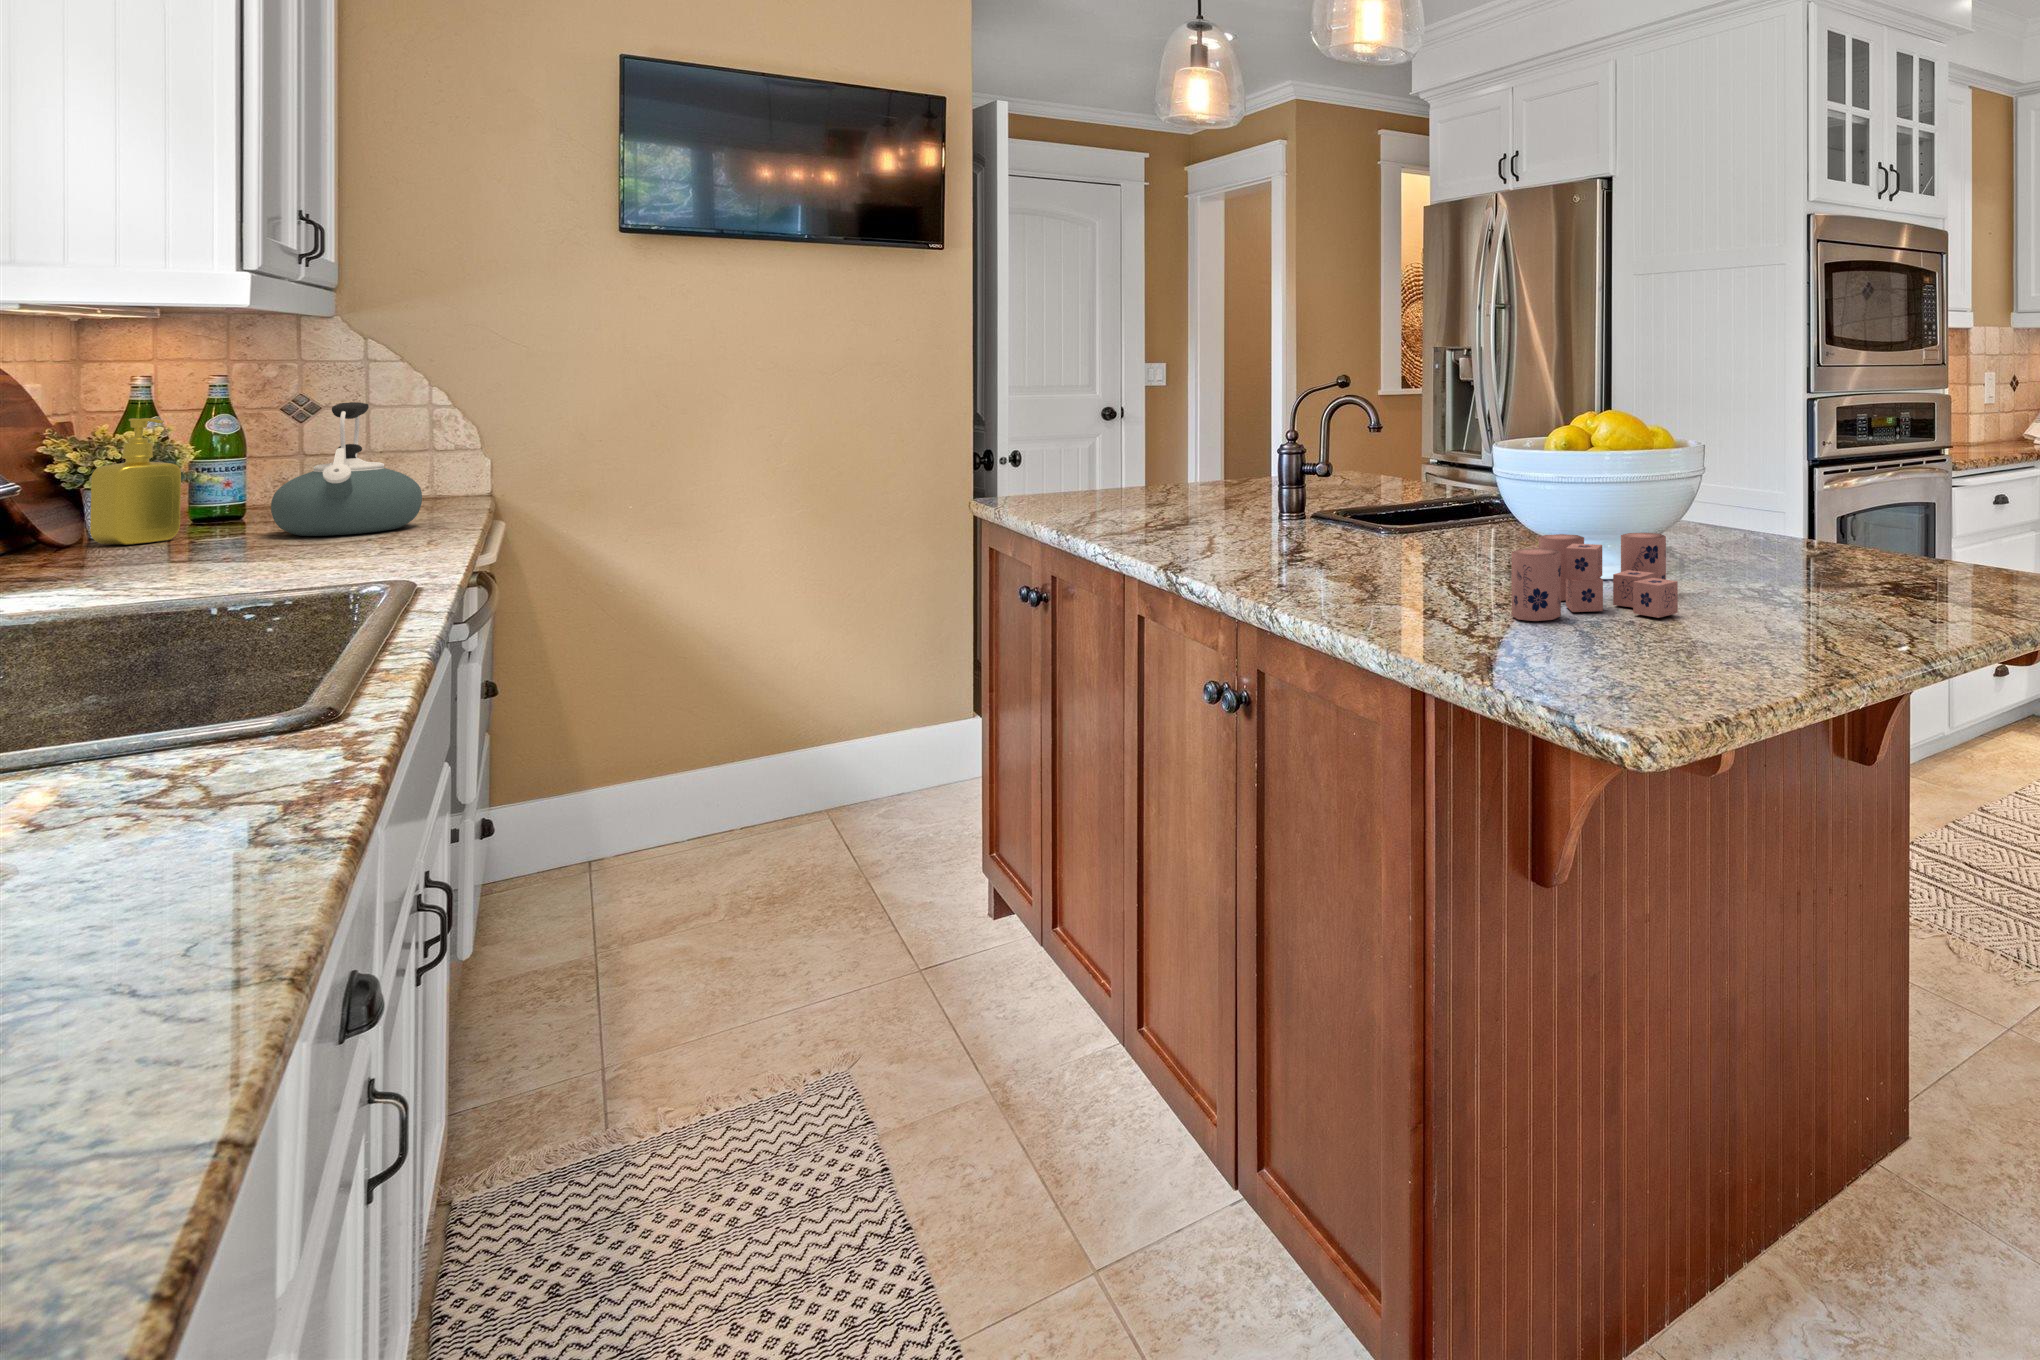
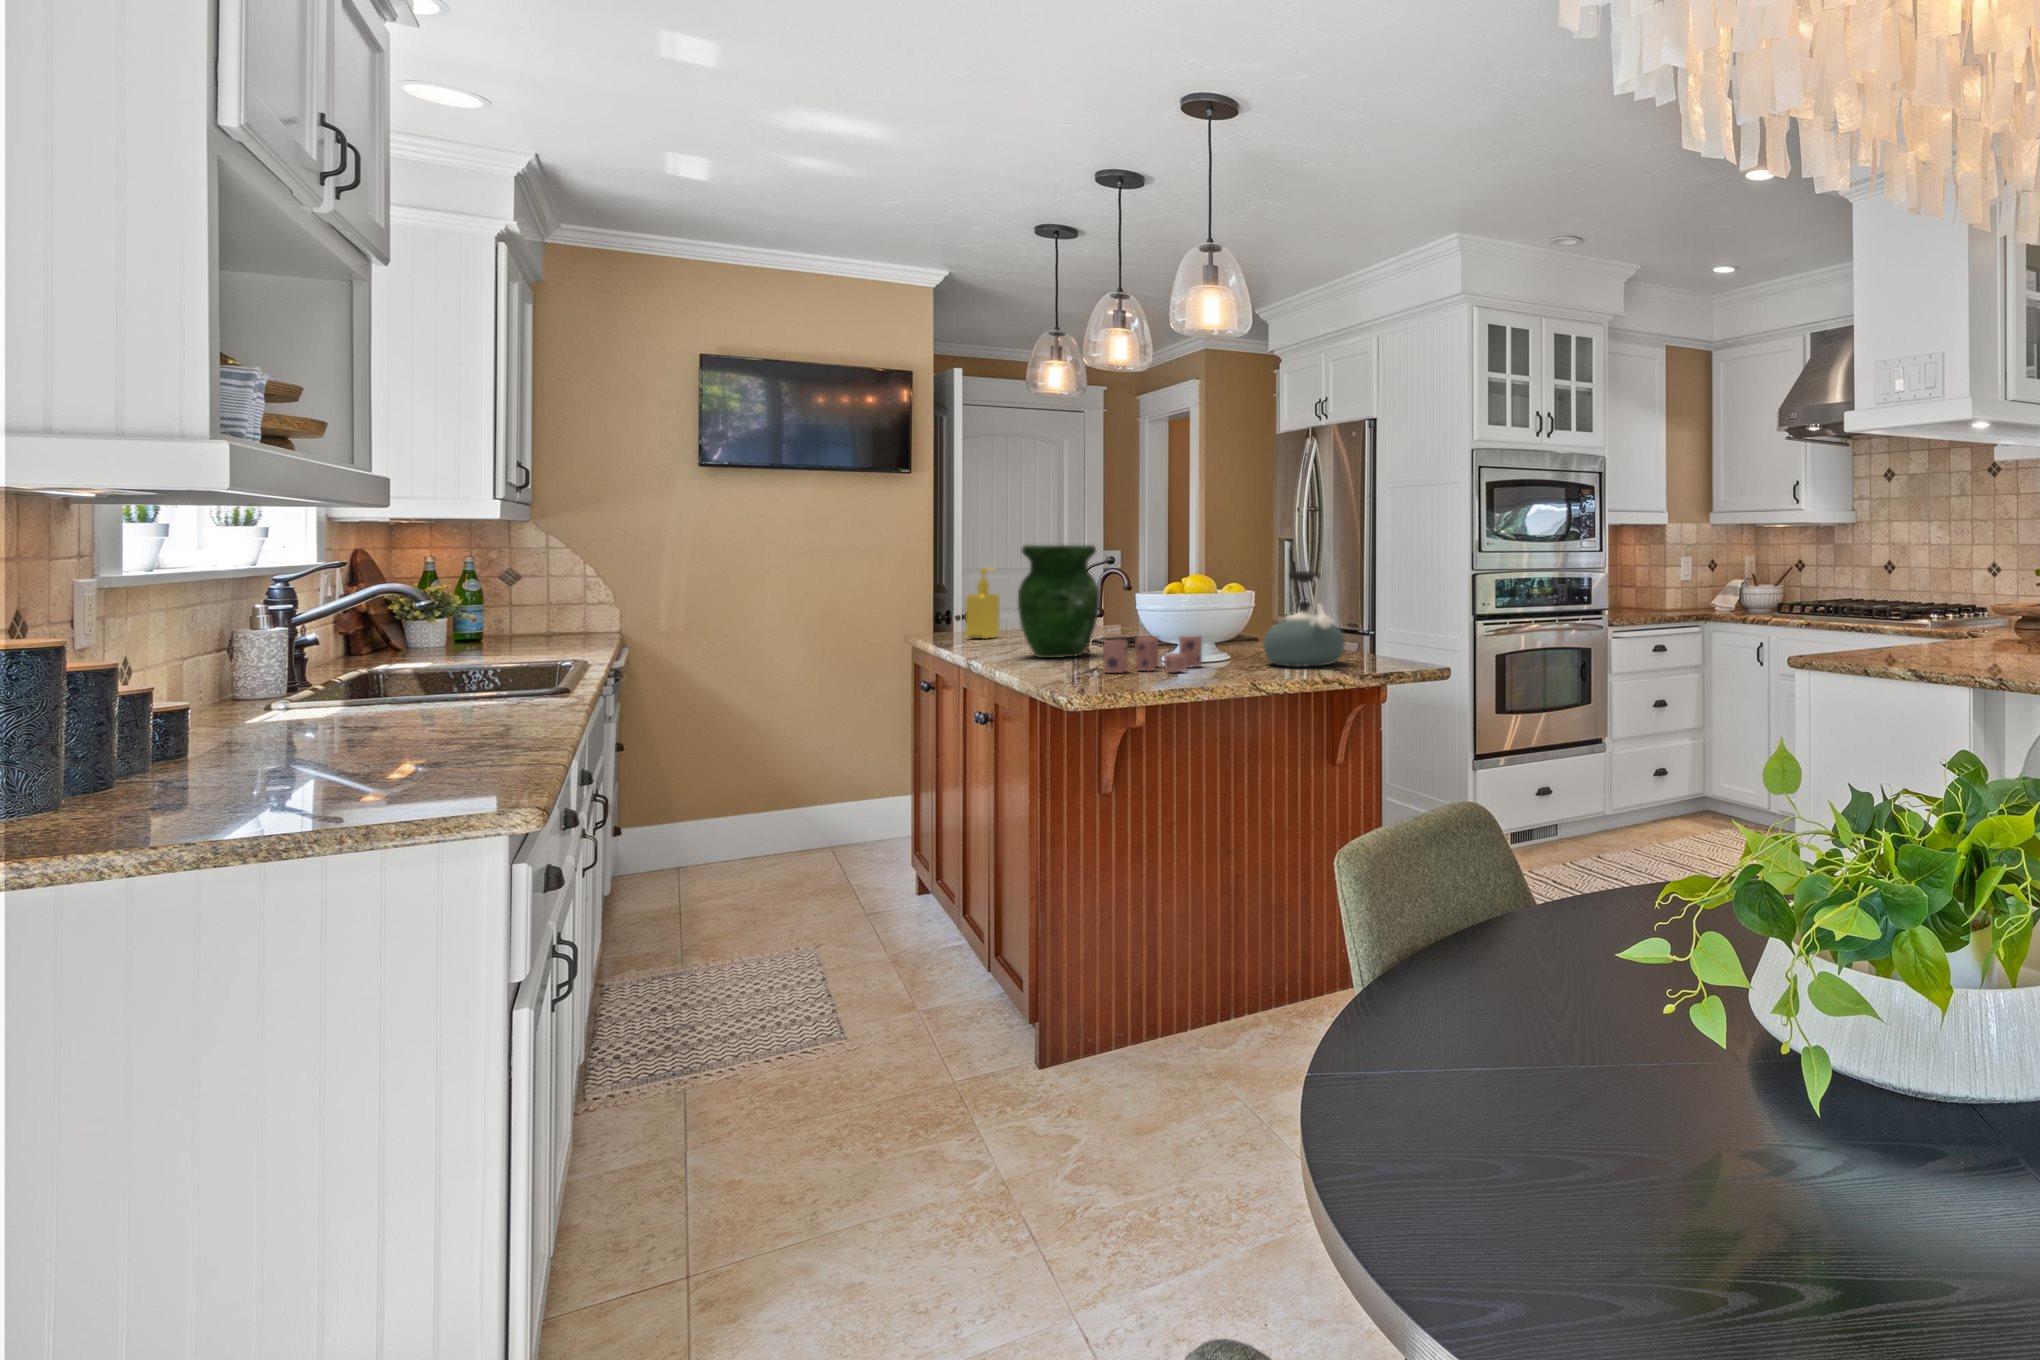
vase: none [1261,357,1406,569] -> present [1018,545,1099,658]
kettle: present [271,402,422,536] -> present [1263,571,1345,667]
soap dispenser: present [90,418,181,545] -> present [966,568,1000,638]

